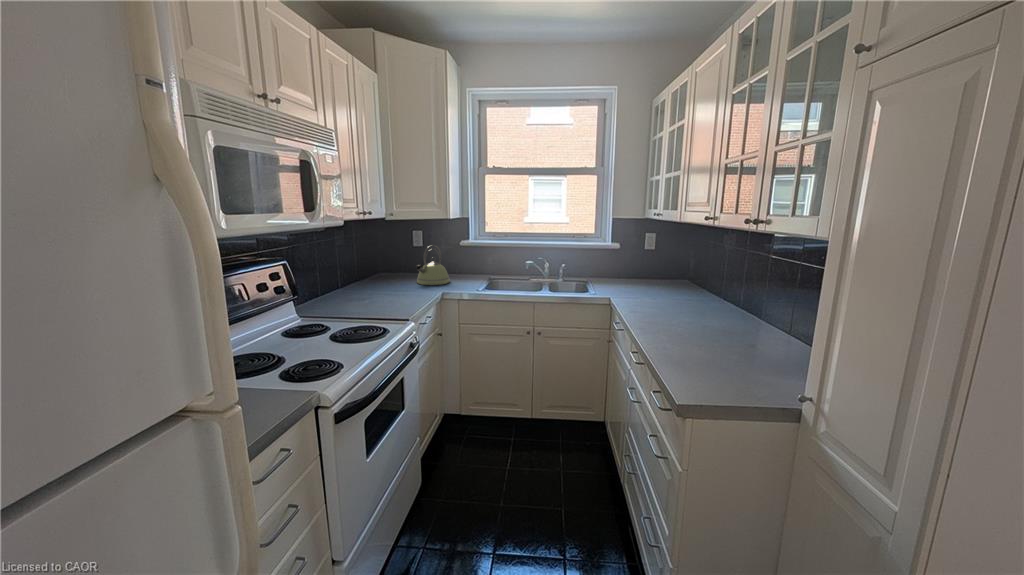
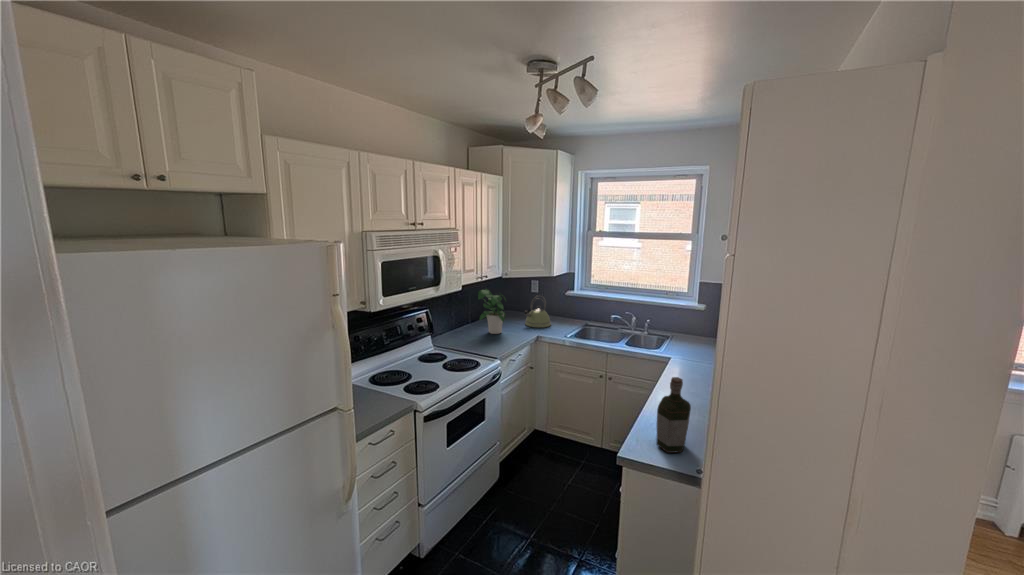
potted plant: none [354,235,400,296] -> present [478,289,506,334]
bottle: none [682,287,732,385] -> present [656,377,691,453]

